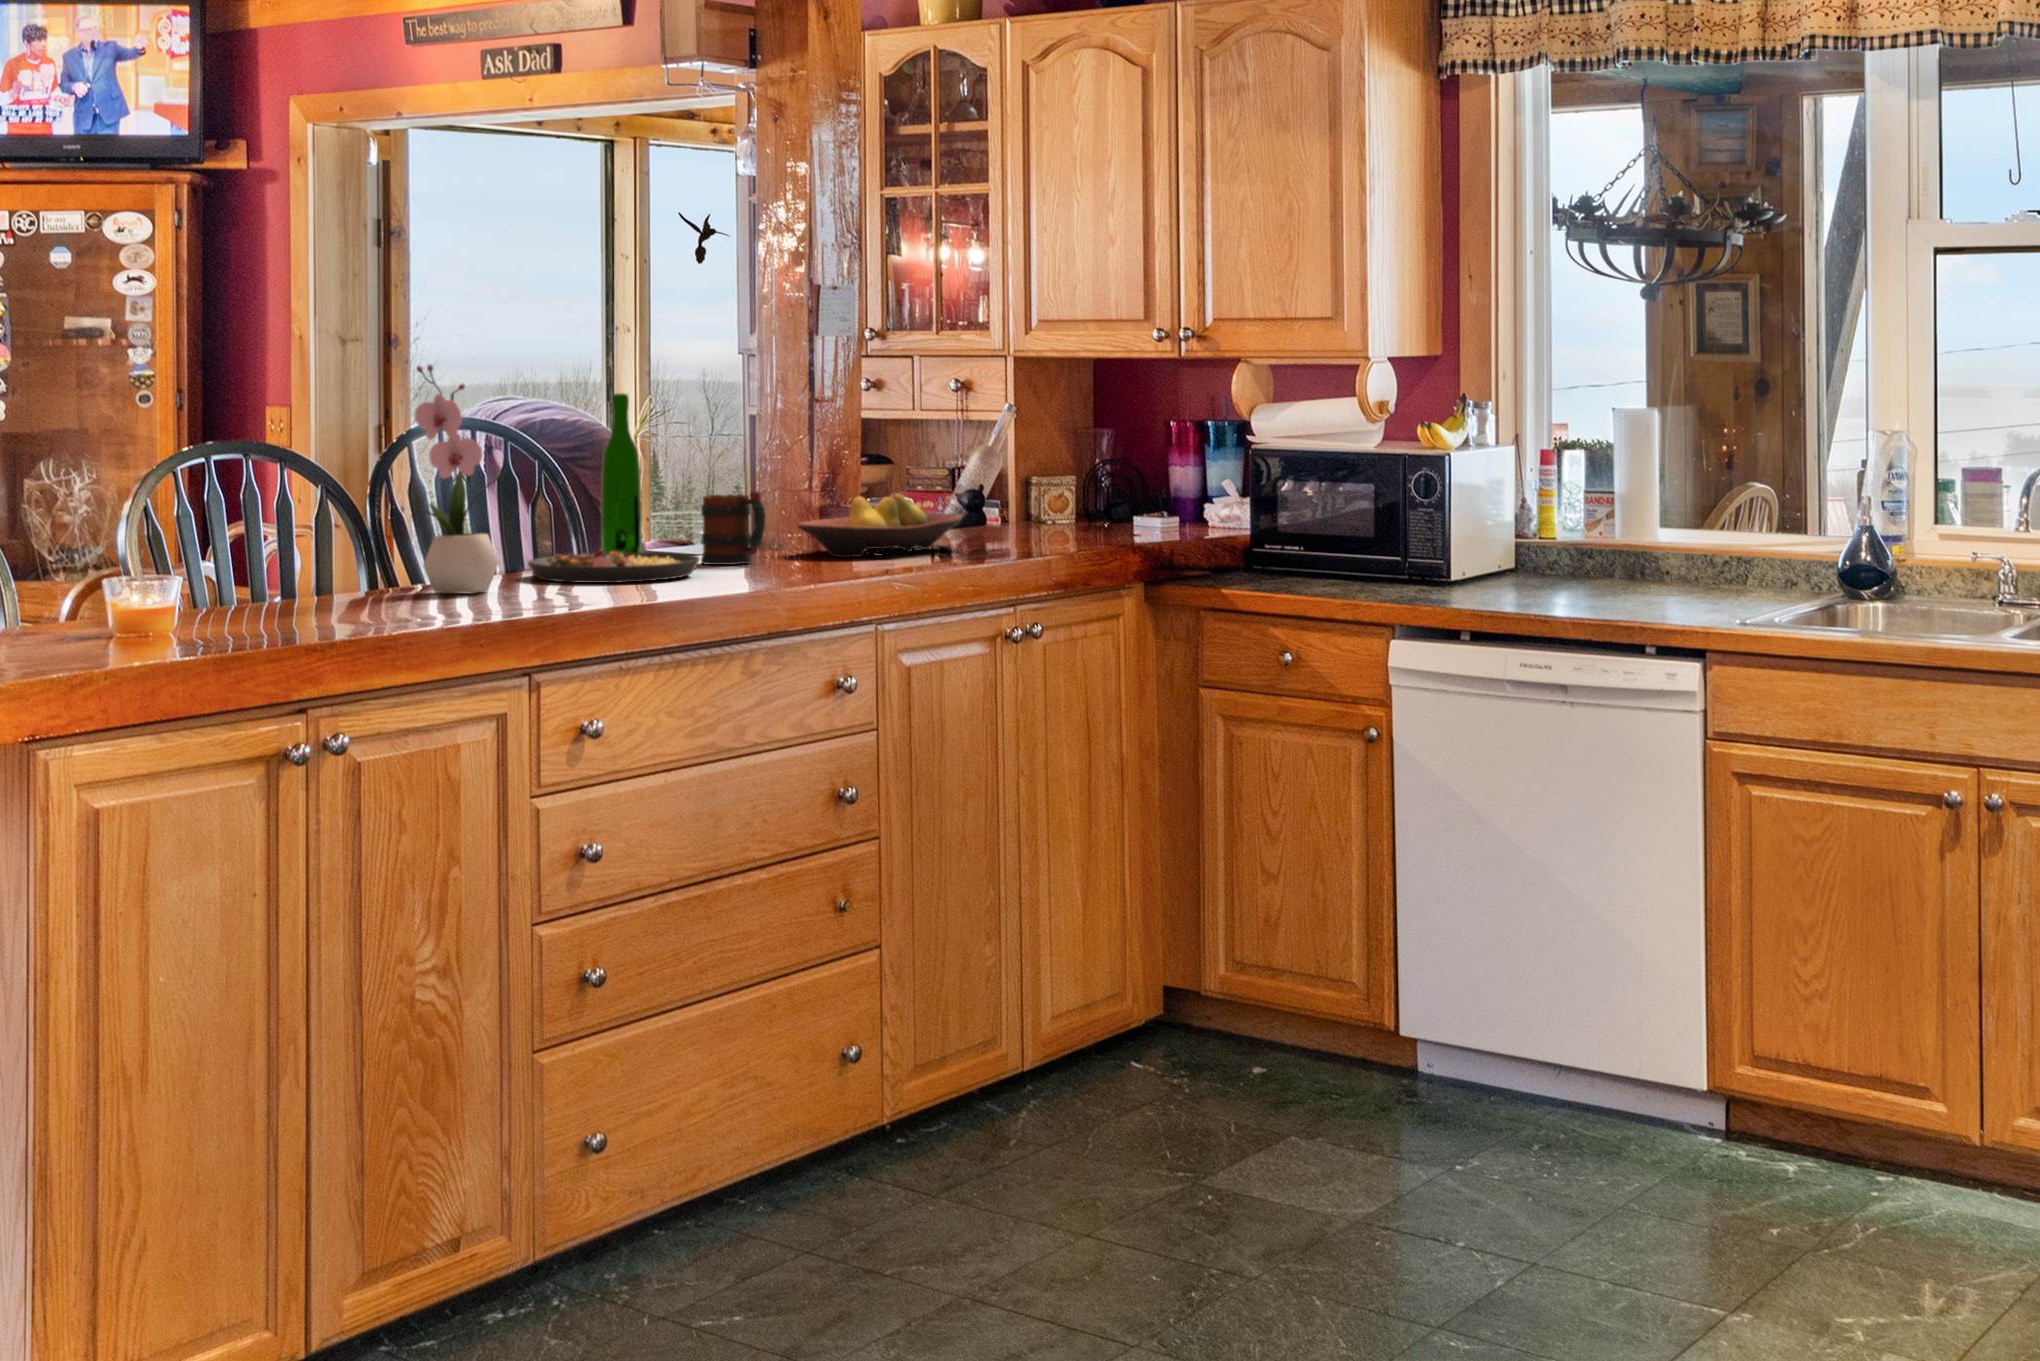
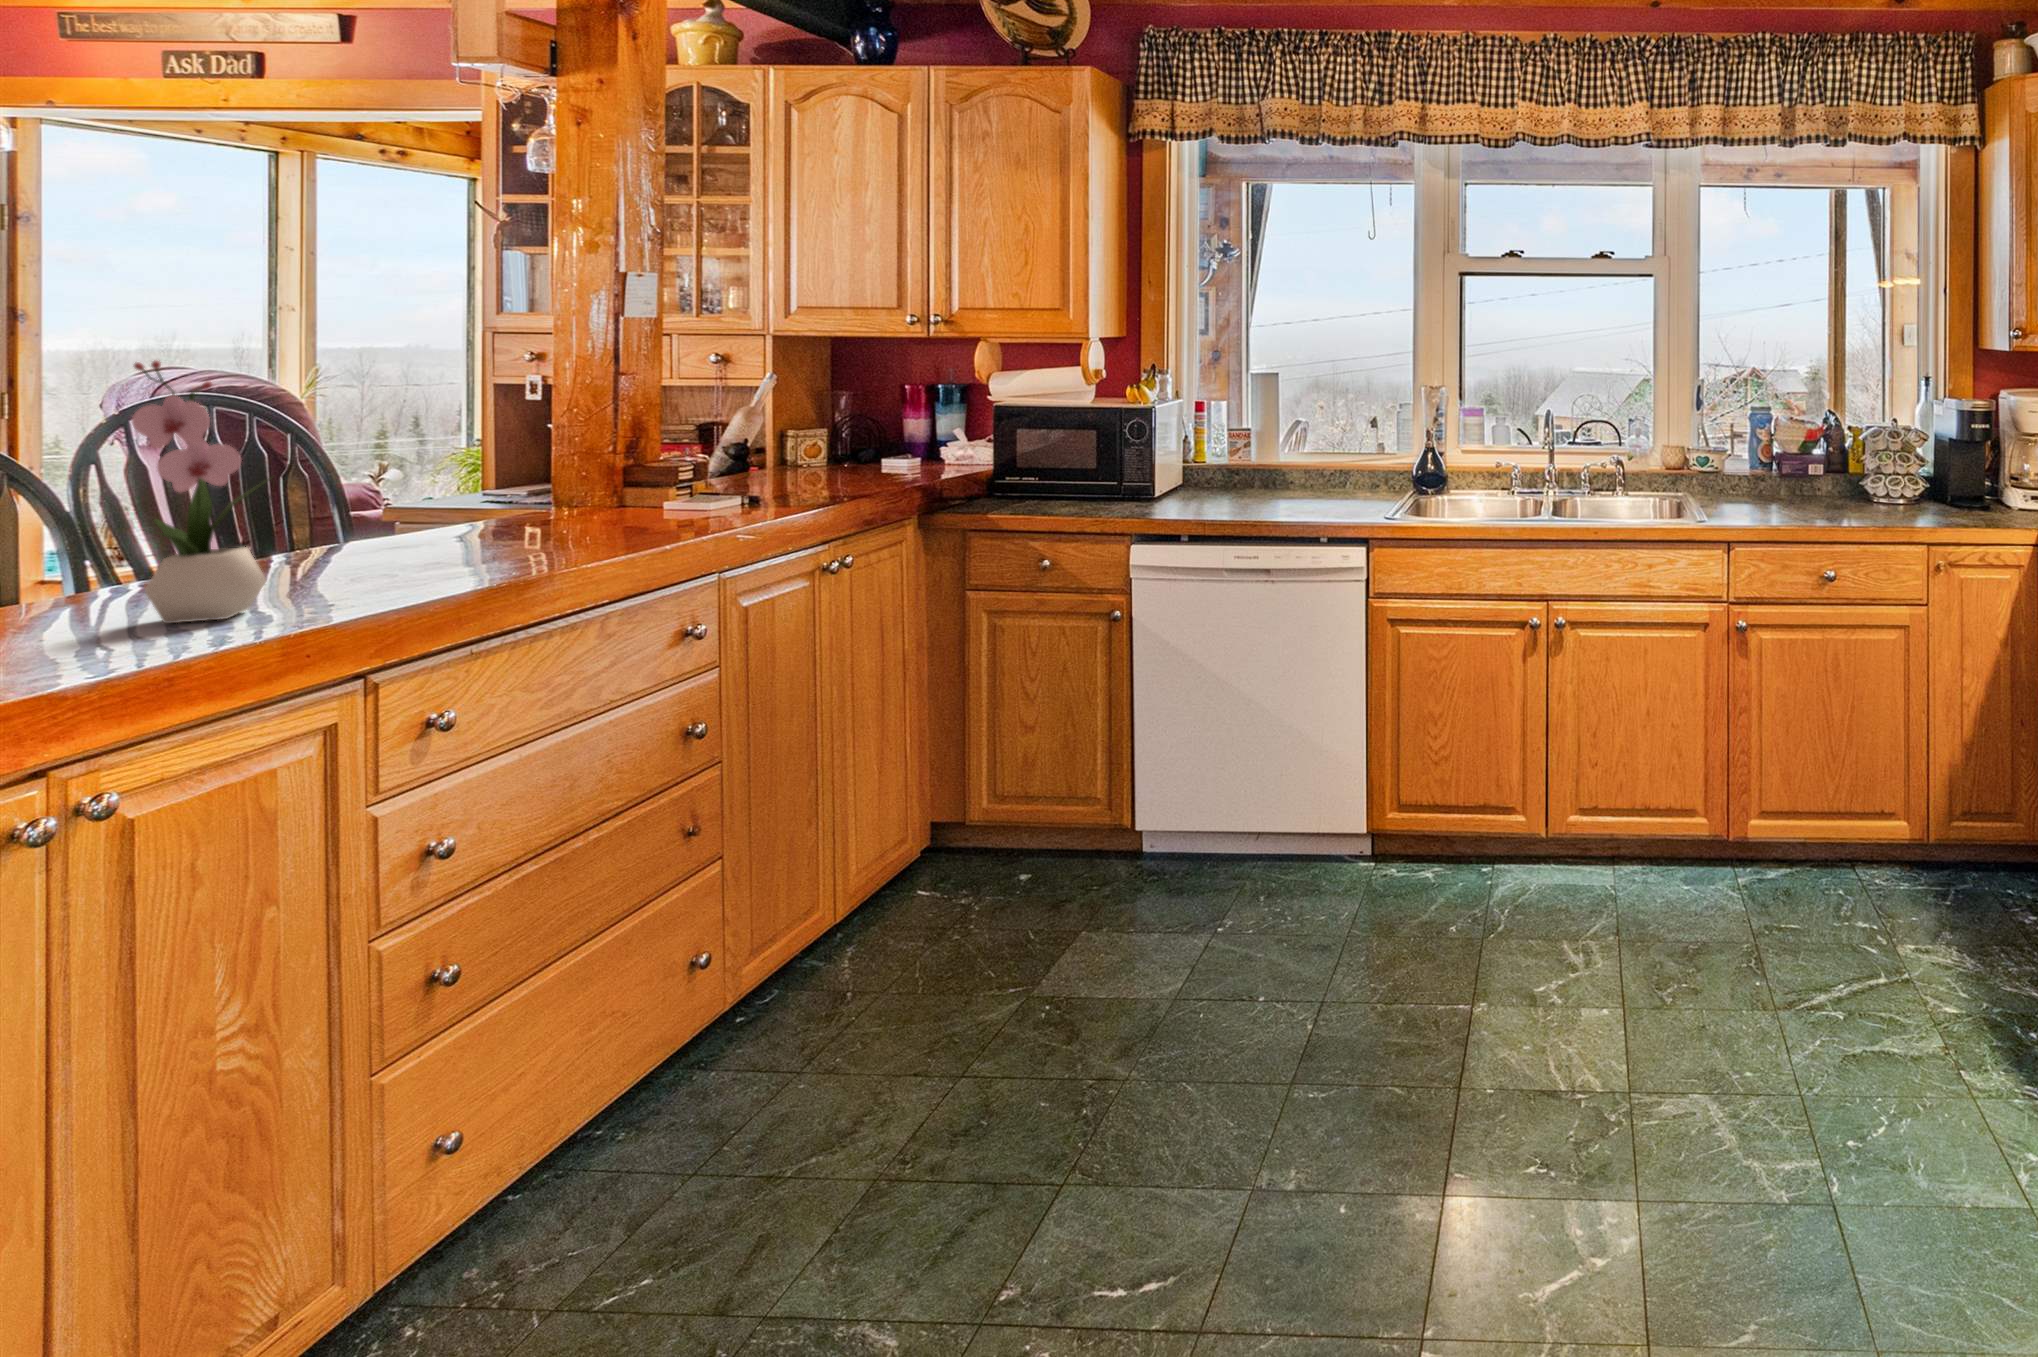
wine bottle: present [601,393,642,553] -> none [382,378,435,550]
mug: present [701,491,766,565] -> none [509,467,588,540]
fruit bowl: present [798,493,962,557] -> none [609,455,771,517]
plate: present [528,549,700,583] -> none [295,536,525,584]

